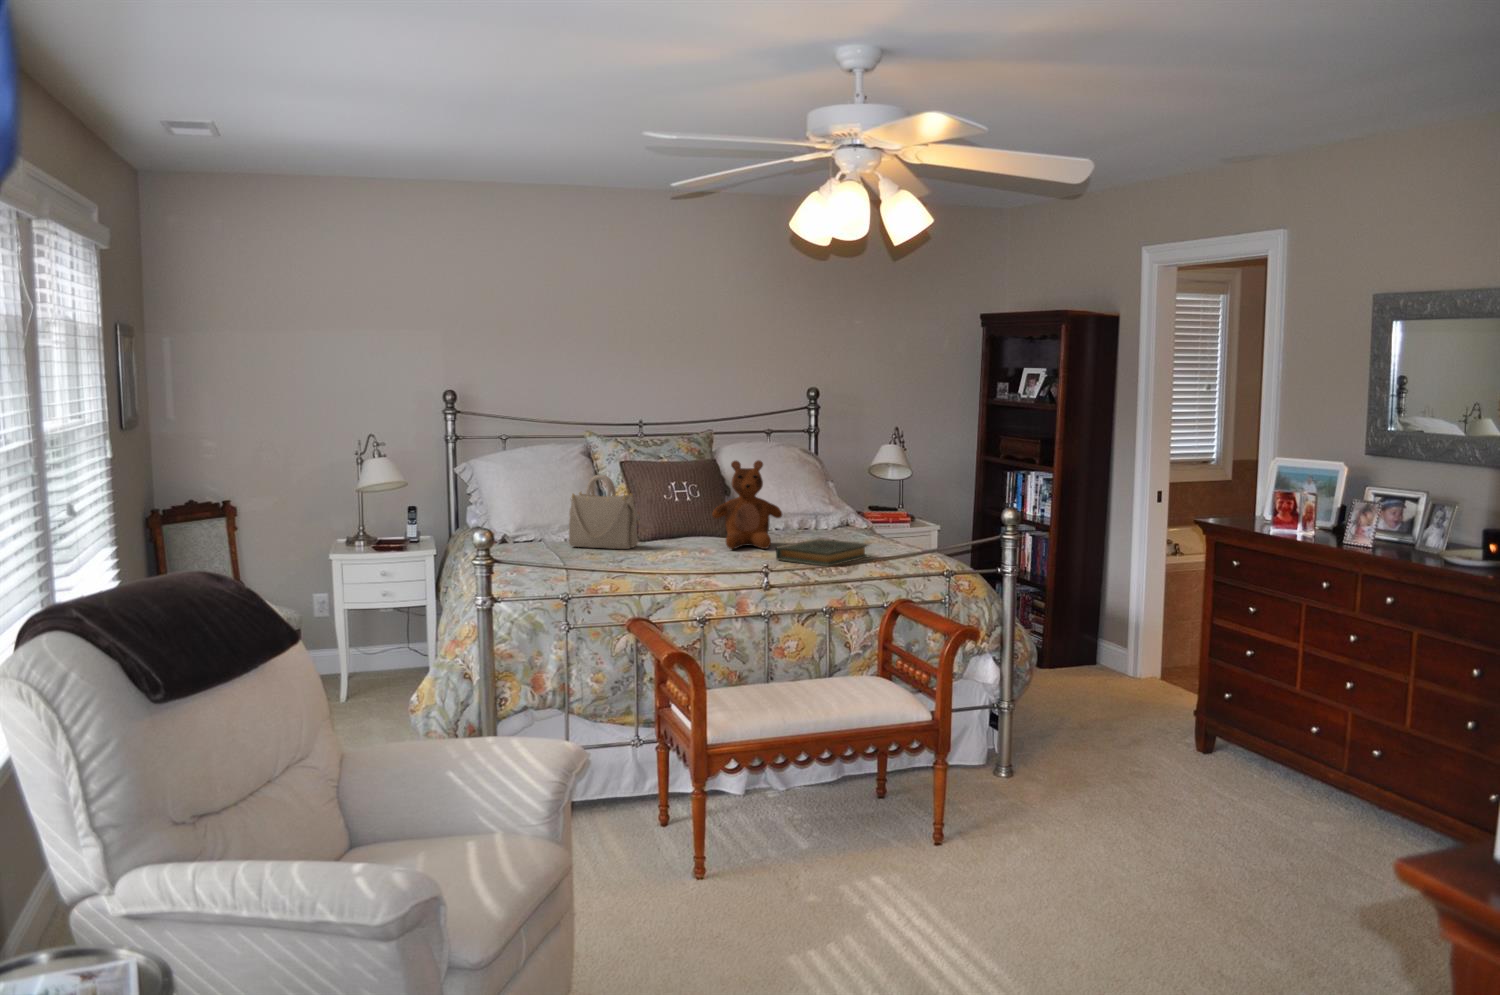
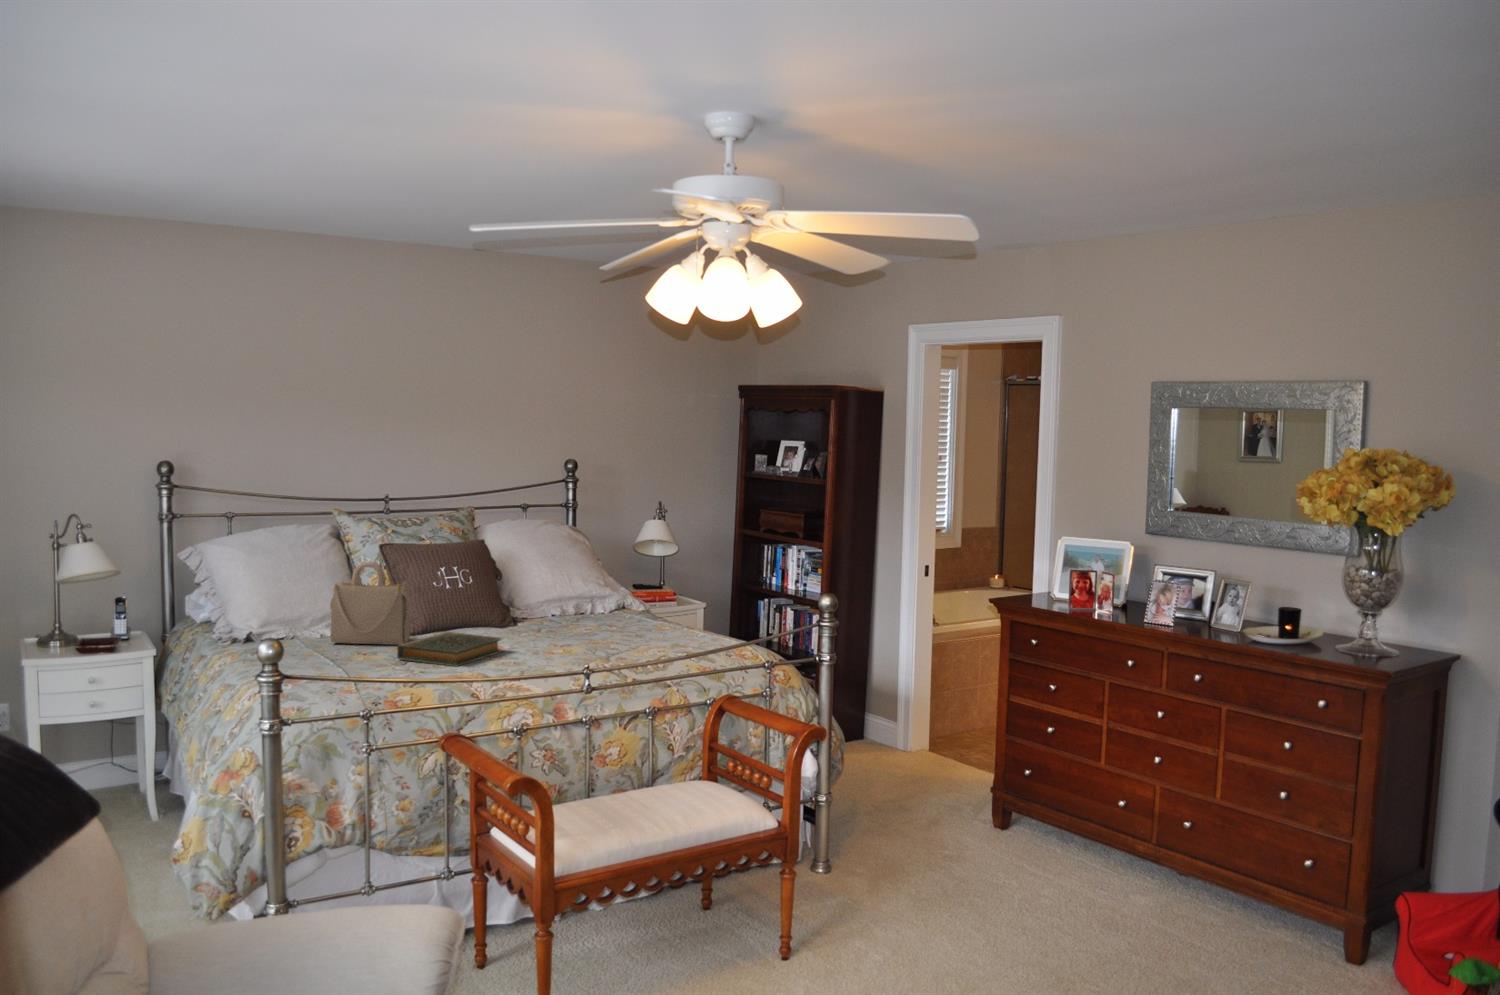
teddy bear: present [712,460,782,549] -> none [495,544,571,641]
hardback book: present [776,538,869,566] -> present [397,632,502,666]

